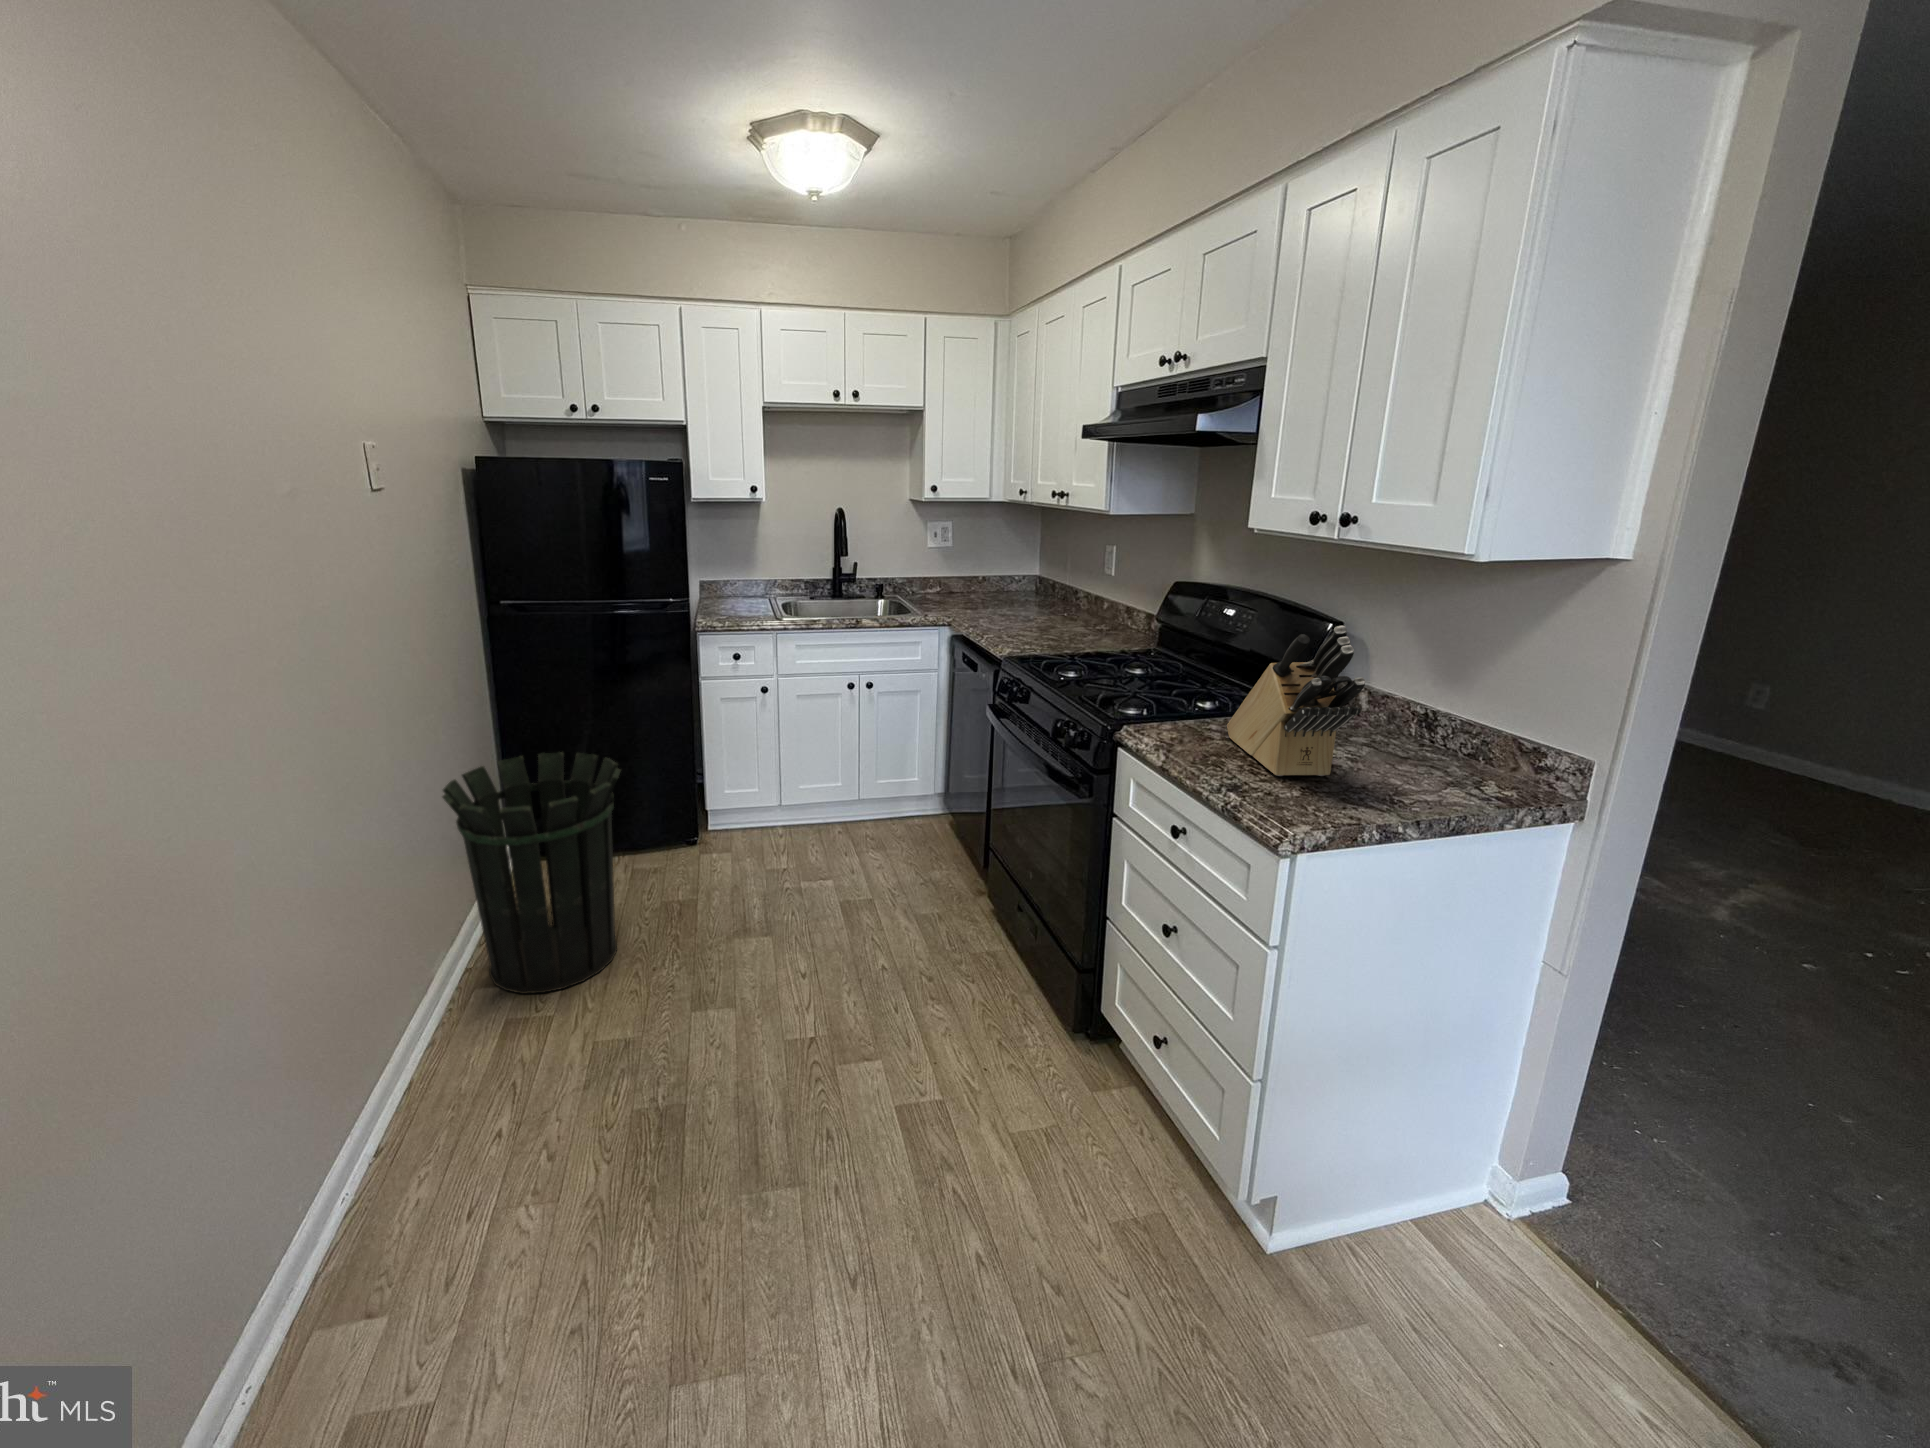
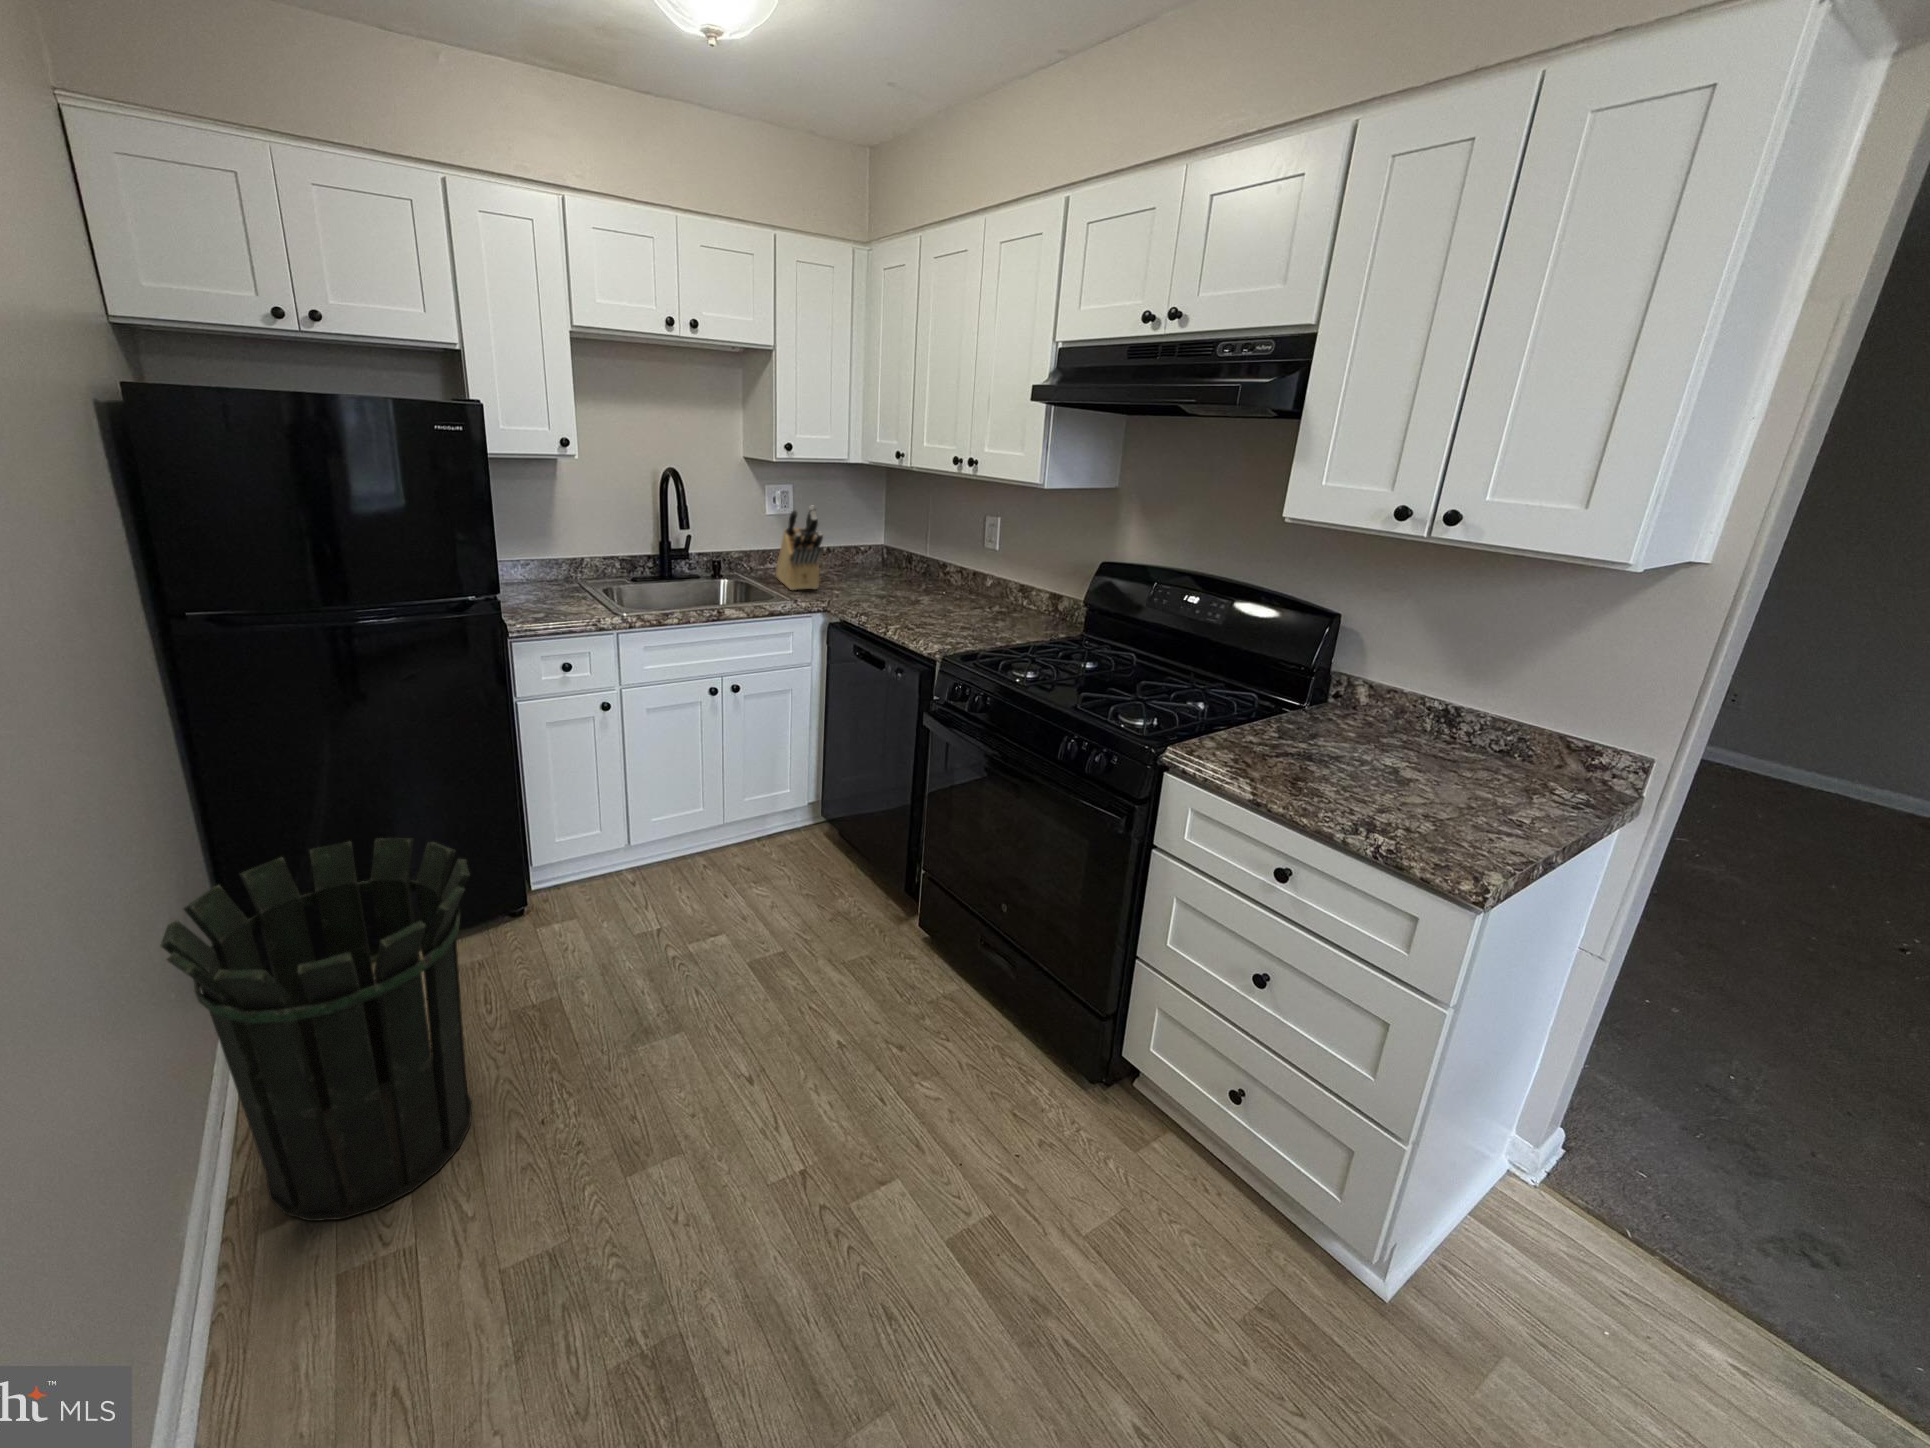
knife block: present [1227,626,1365,776] -> present [776,506,823,590]

